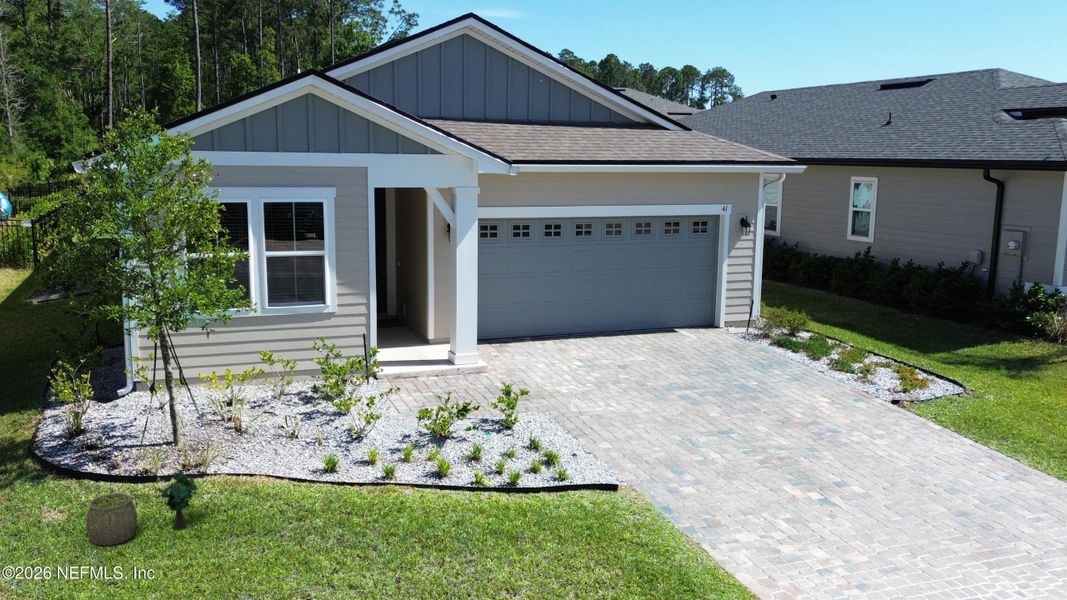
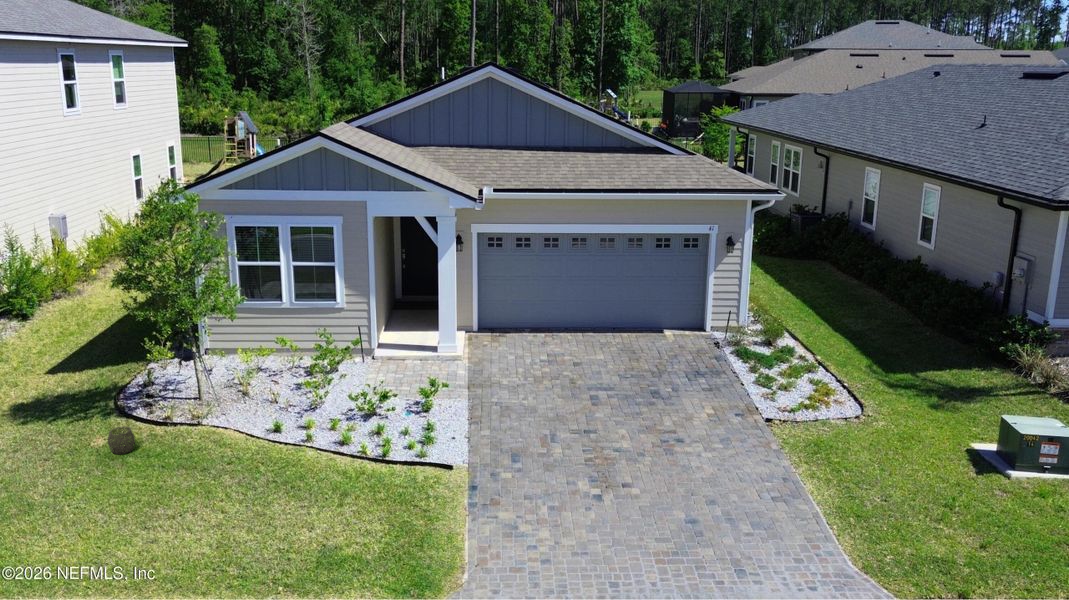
decorative plant: present [158,465,197,530] -> none [144,415,167,451]

